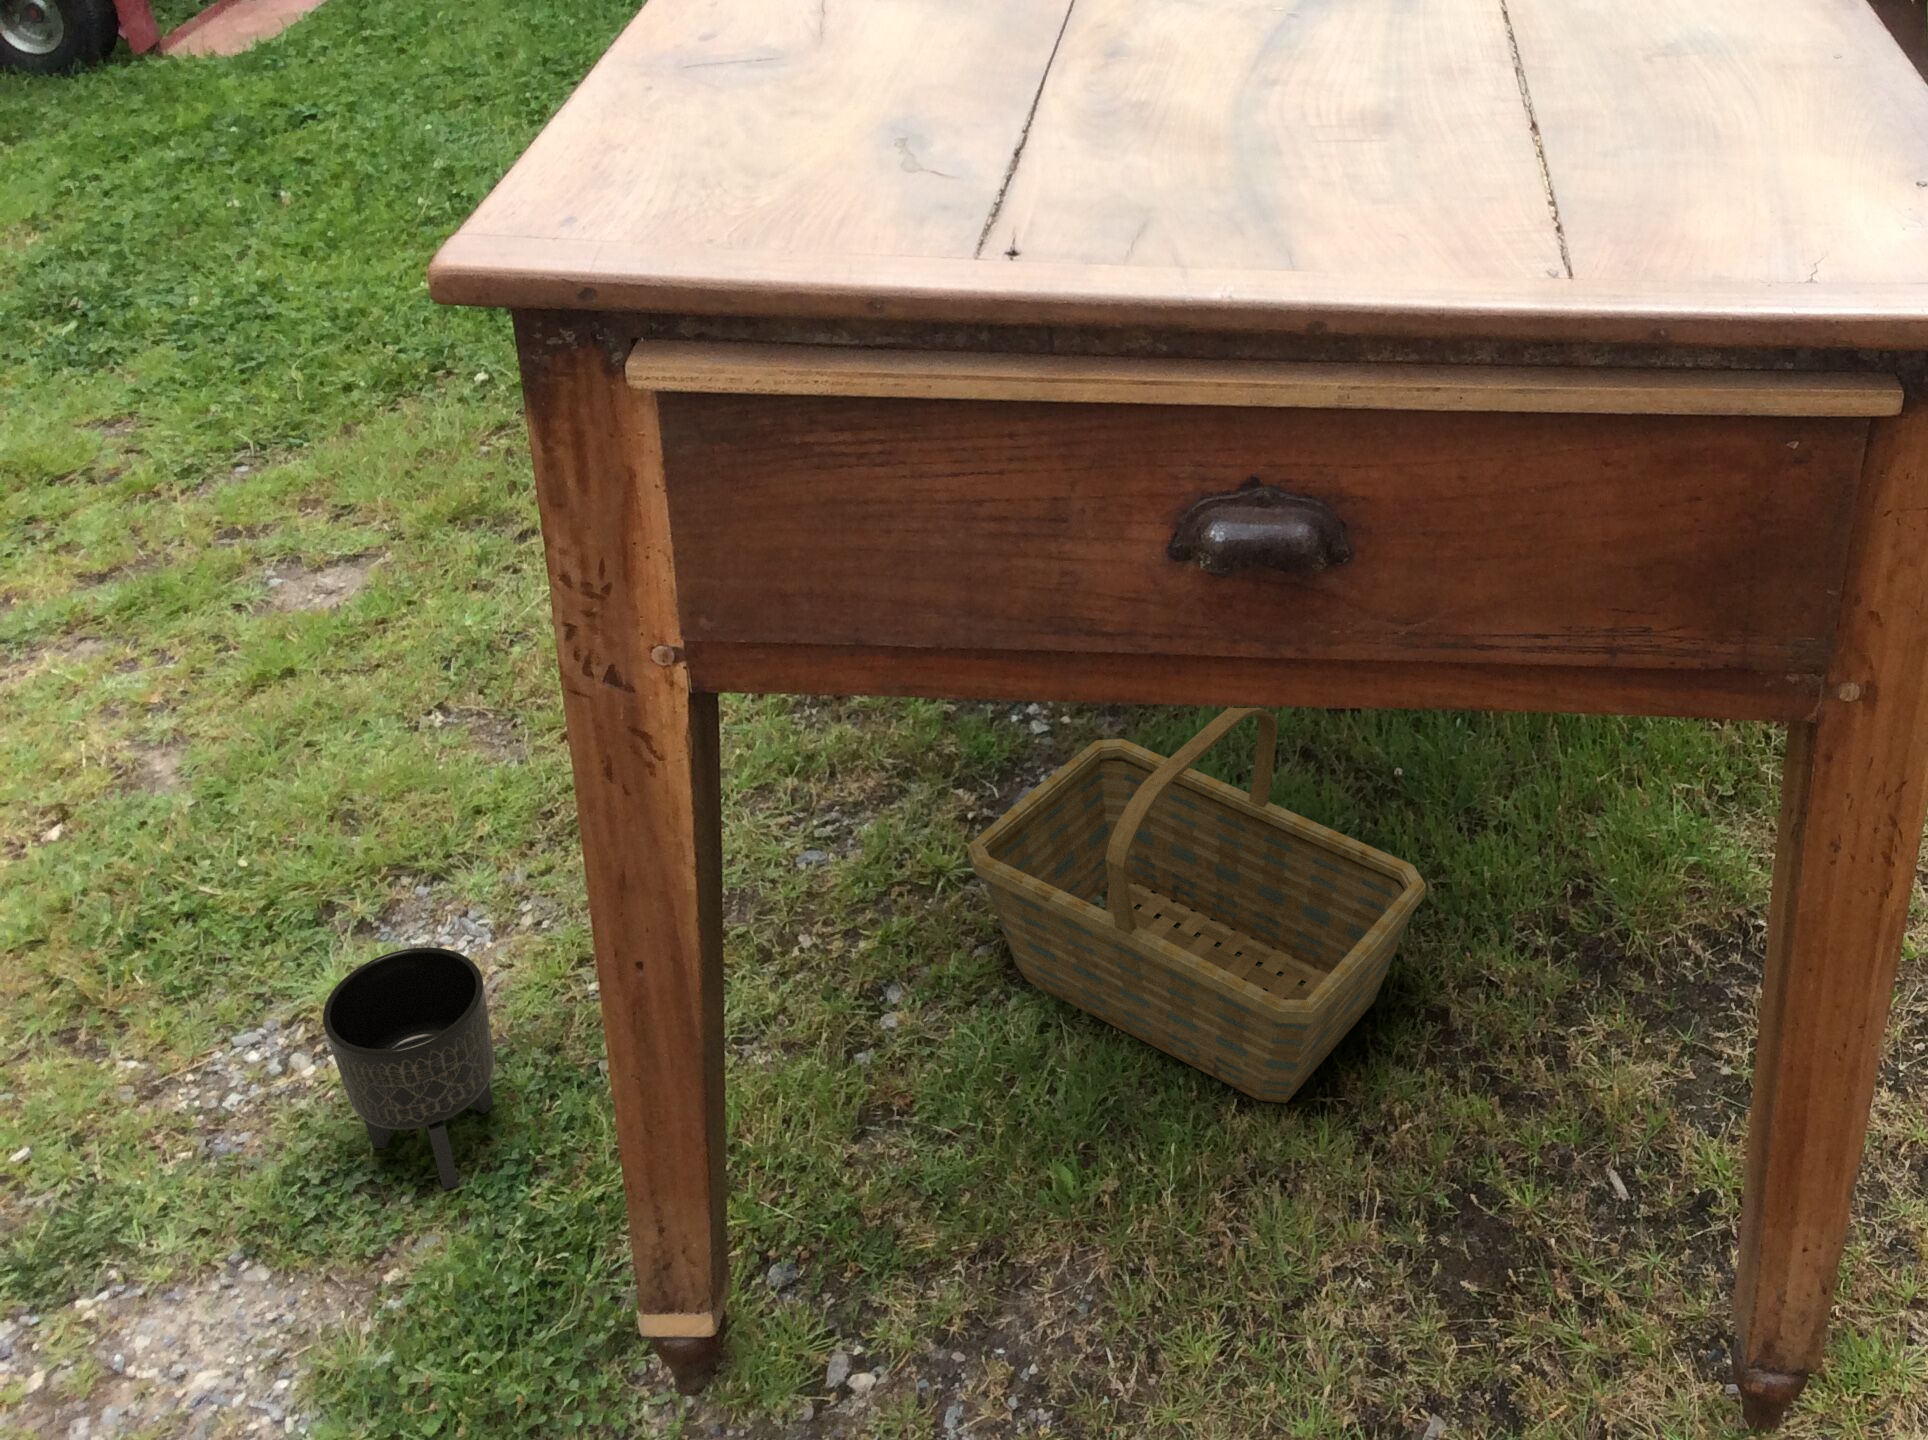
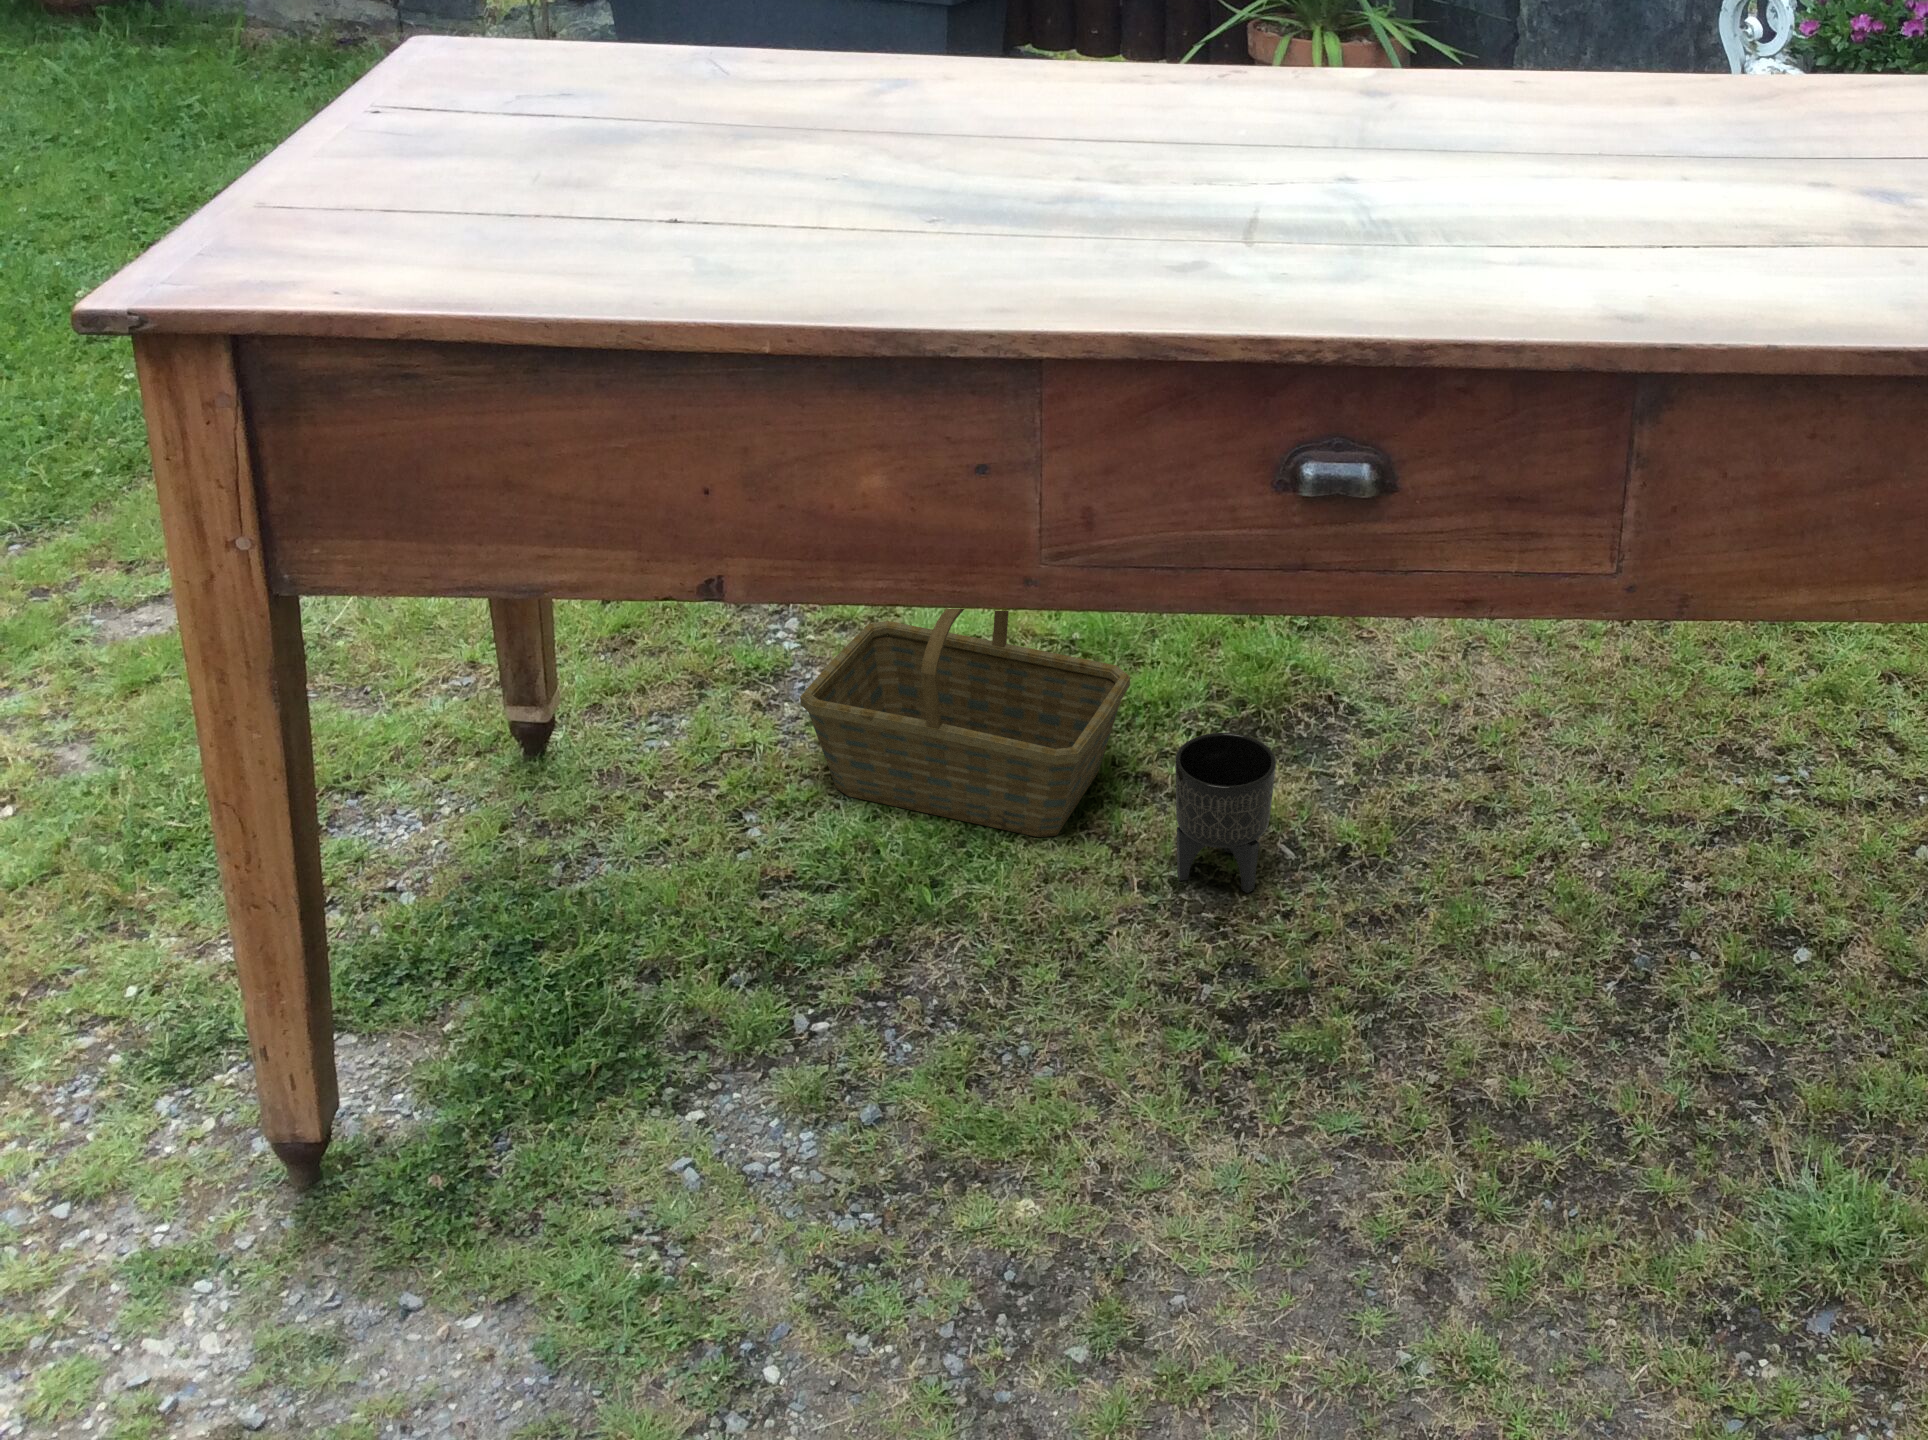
planter: present [323,947,495,1190] -> present [1175,733,1276,893]

